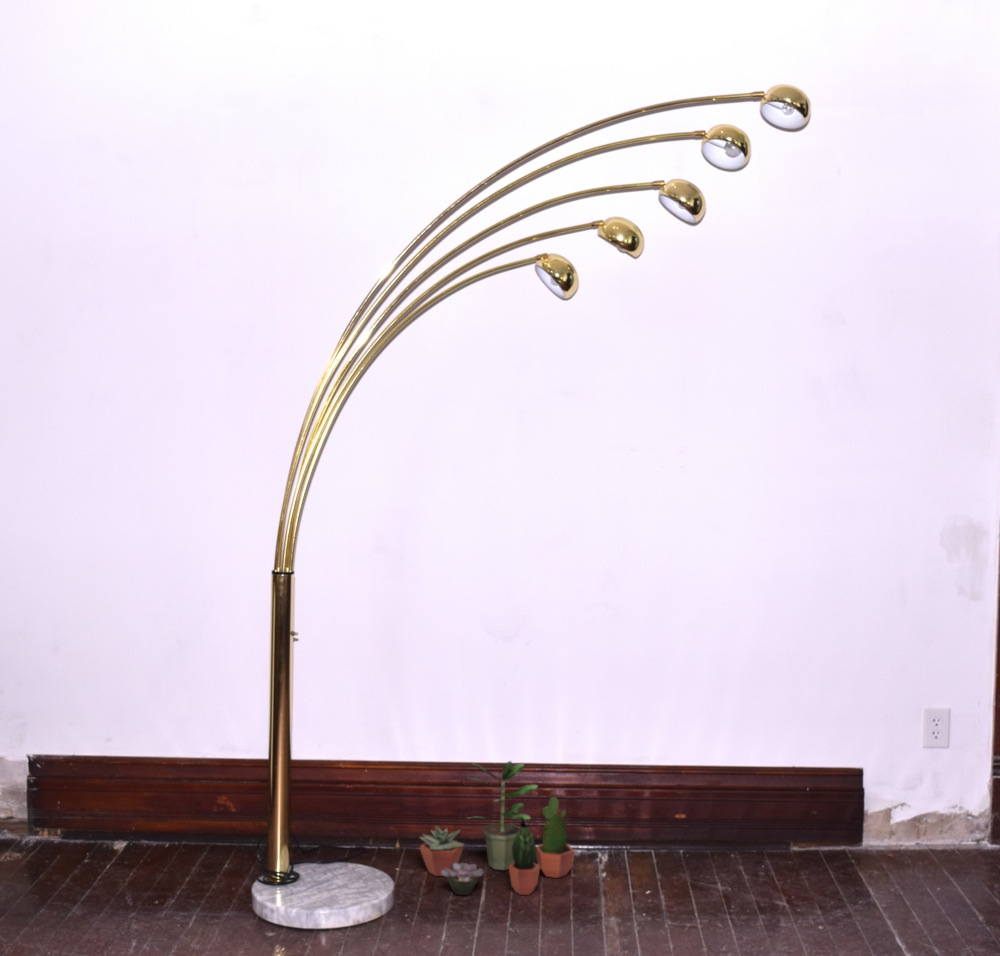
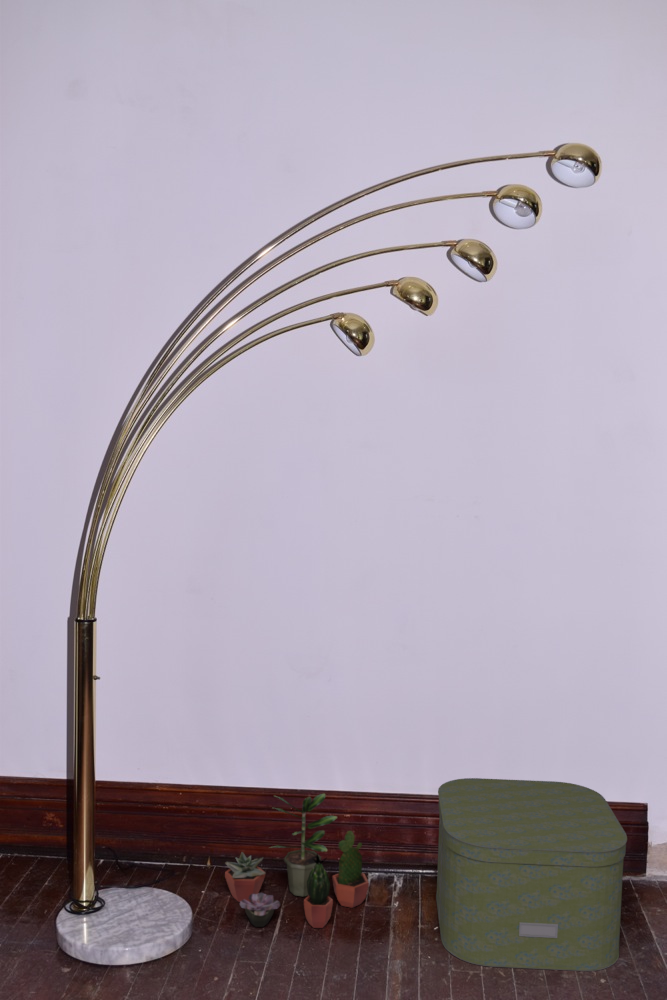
storage box: none [645,743,845,921] -> present [436,778,627,971]

